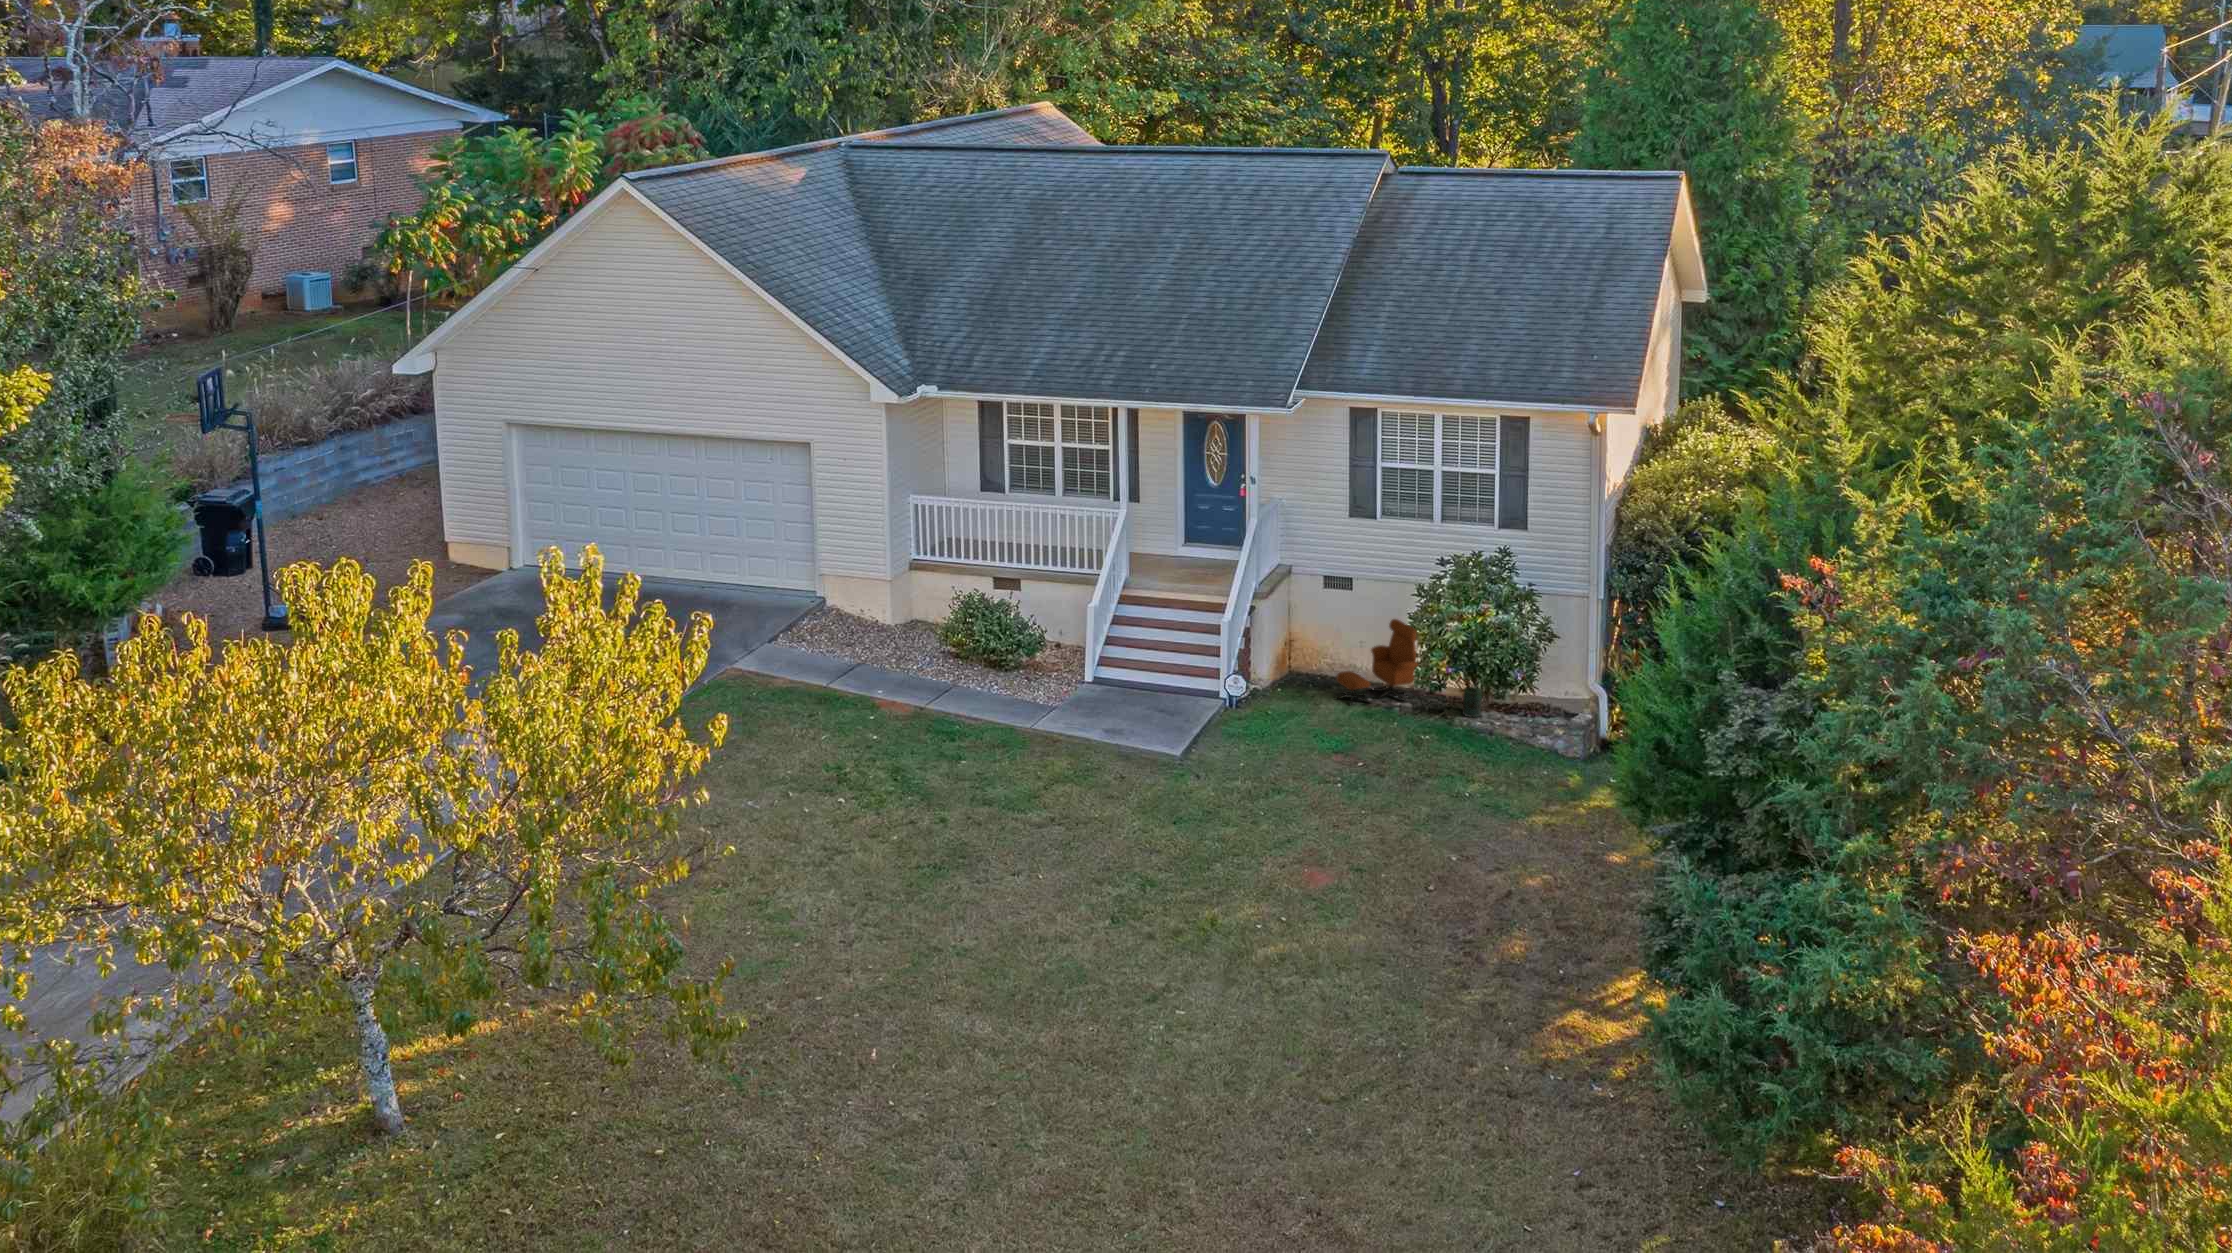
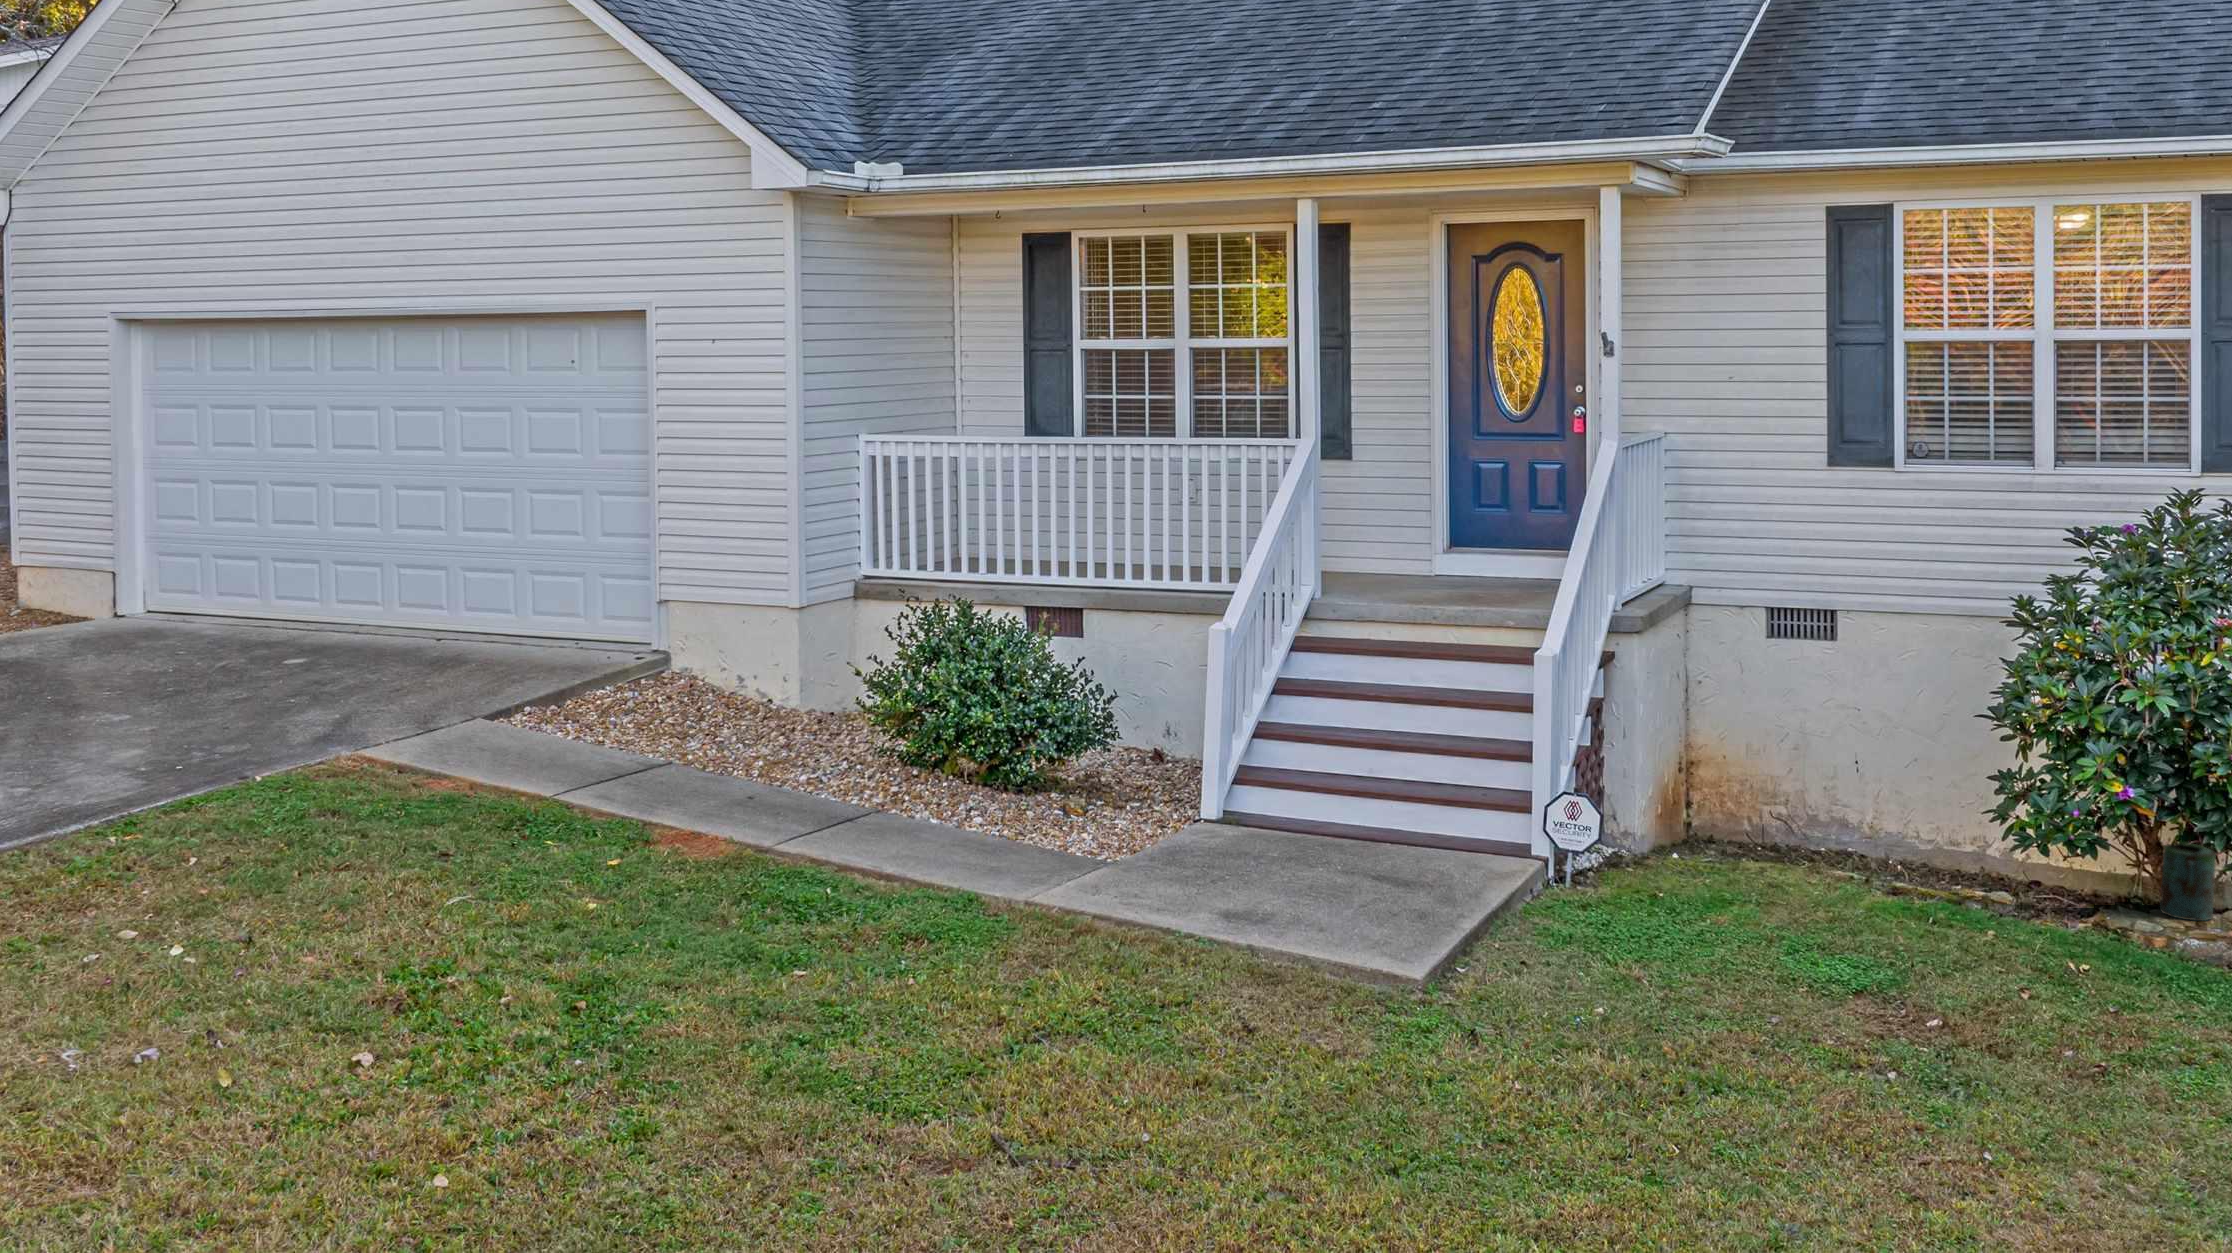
lounge chair: present [1336,619,1418,705] -> none [1816,683,2034,886]

